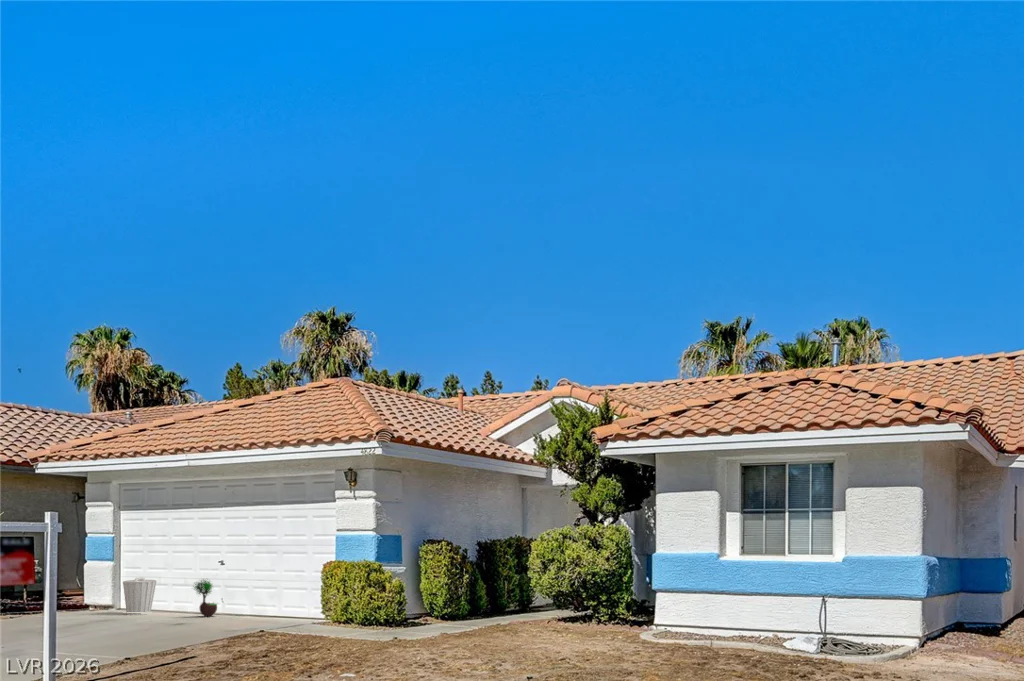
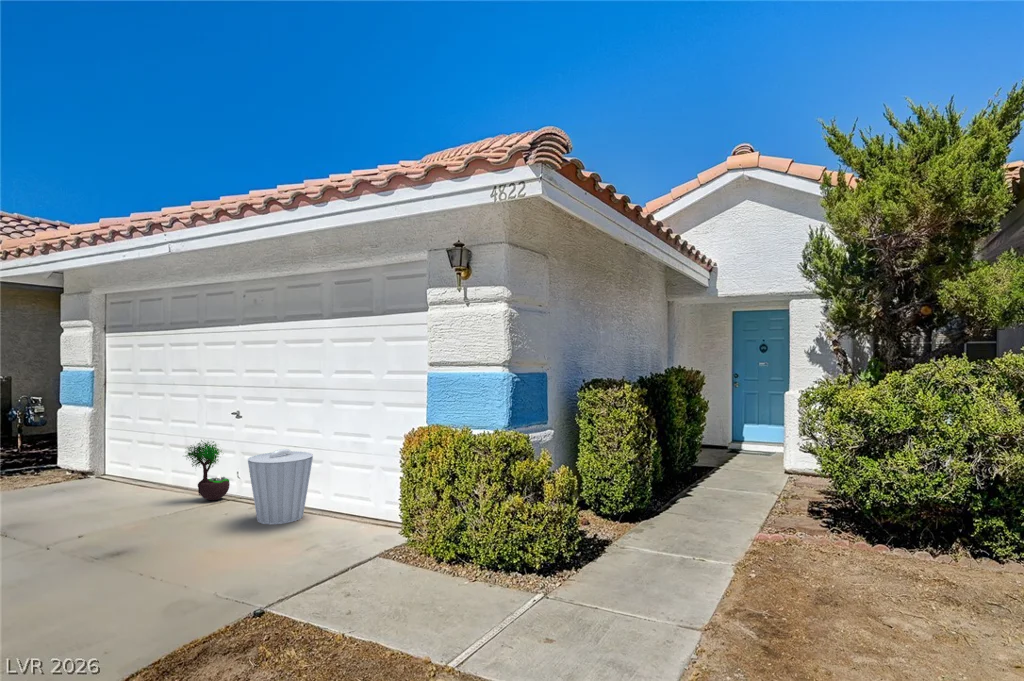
trash can: present [123,577,156,615] -> present [248,449,313,524]

